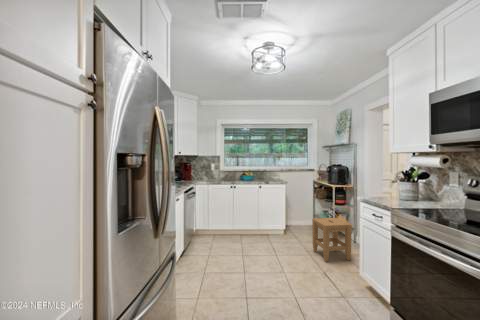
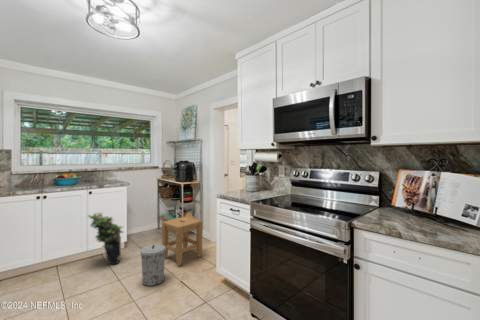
potted plant: none [258,202,283,245] -> present [88,213,122,264]
trash can: none [292,235,312,269] -> present [141,244,166,286]

